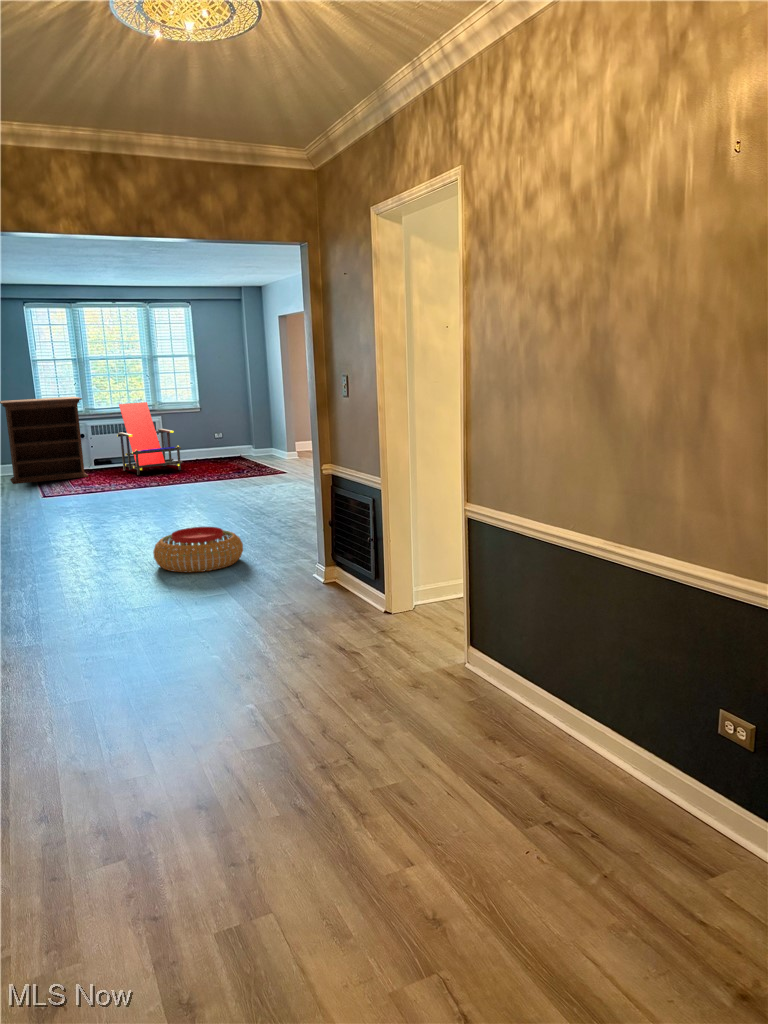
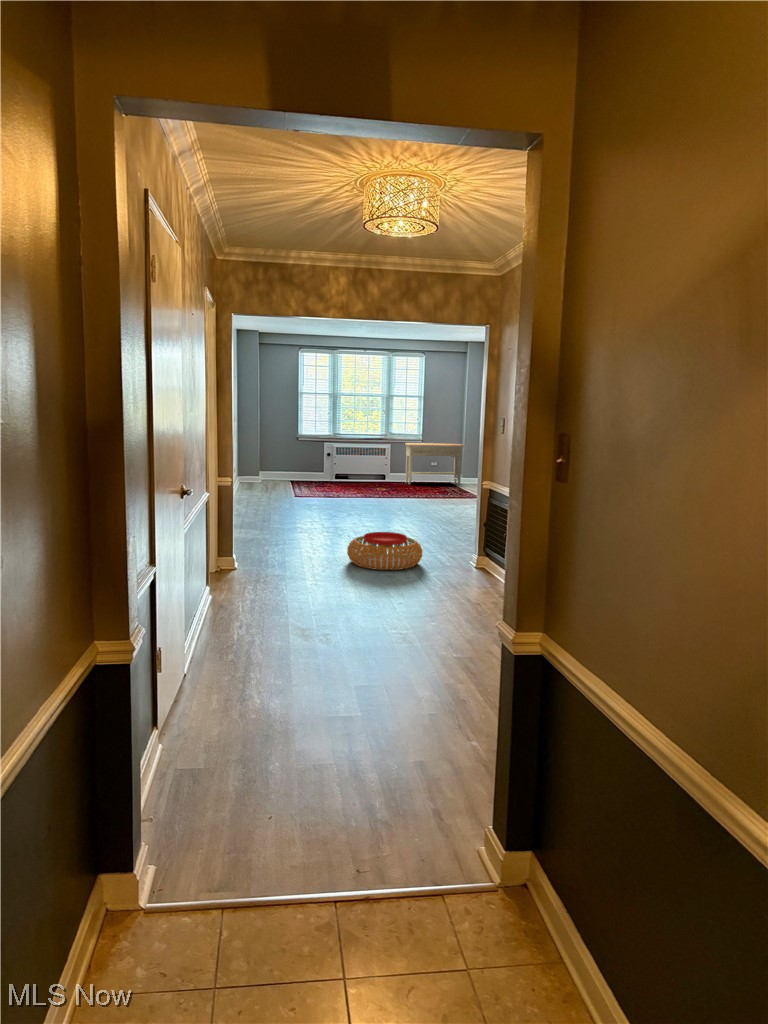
bookshelf: present [0,397,88,484] -> none [271,422,331,486]
lounge chair: present [117,402,182,475] -> none [354,432,402,489]
console table: none [178,408,253,463] -> present [405,443,464,484]

